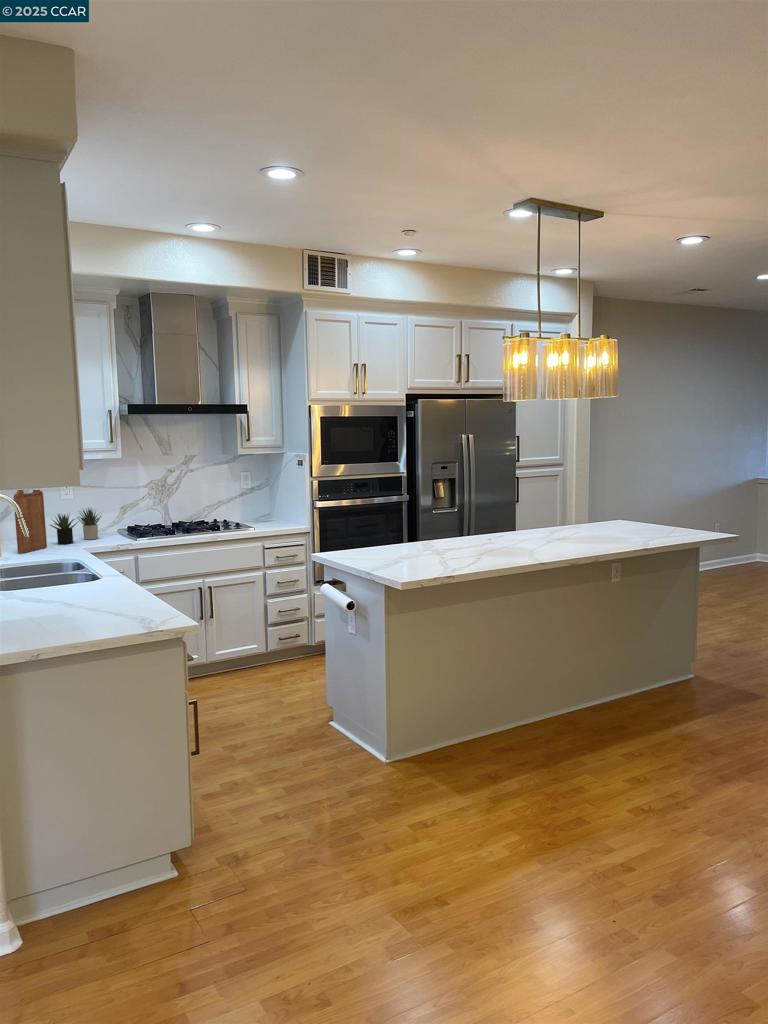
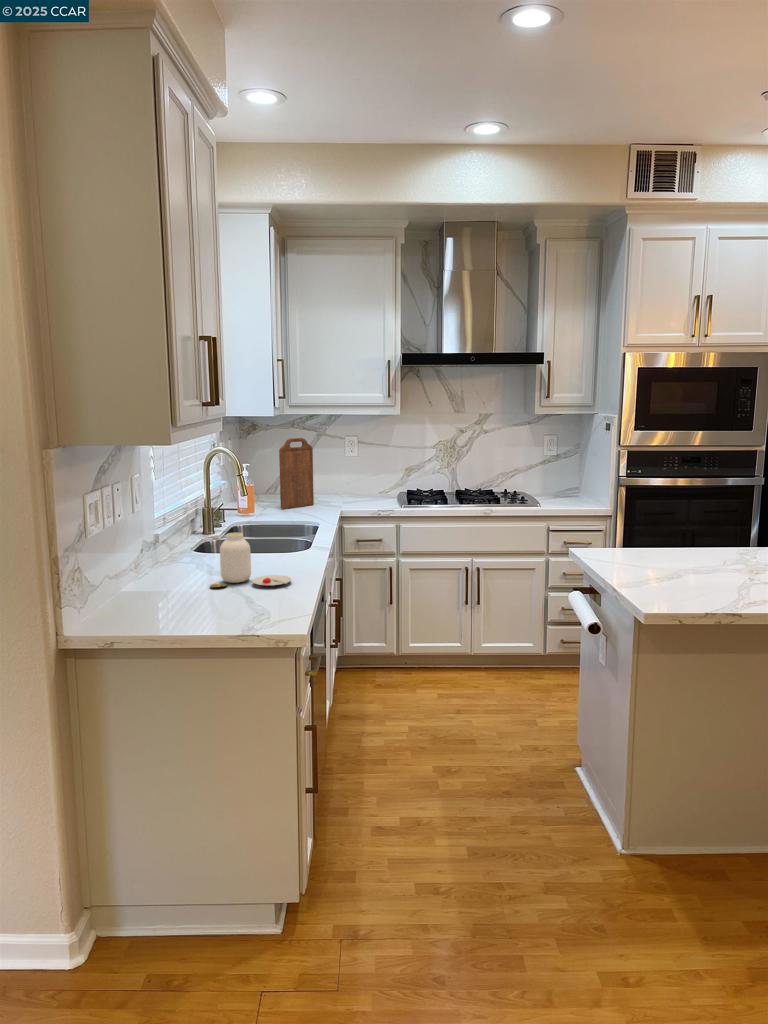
succulent plant: present [50,509,101,544] -> none [319,464,379,503]
jar: none [55,565,130,615] -> present [210,533,291,587]

